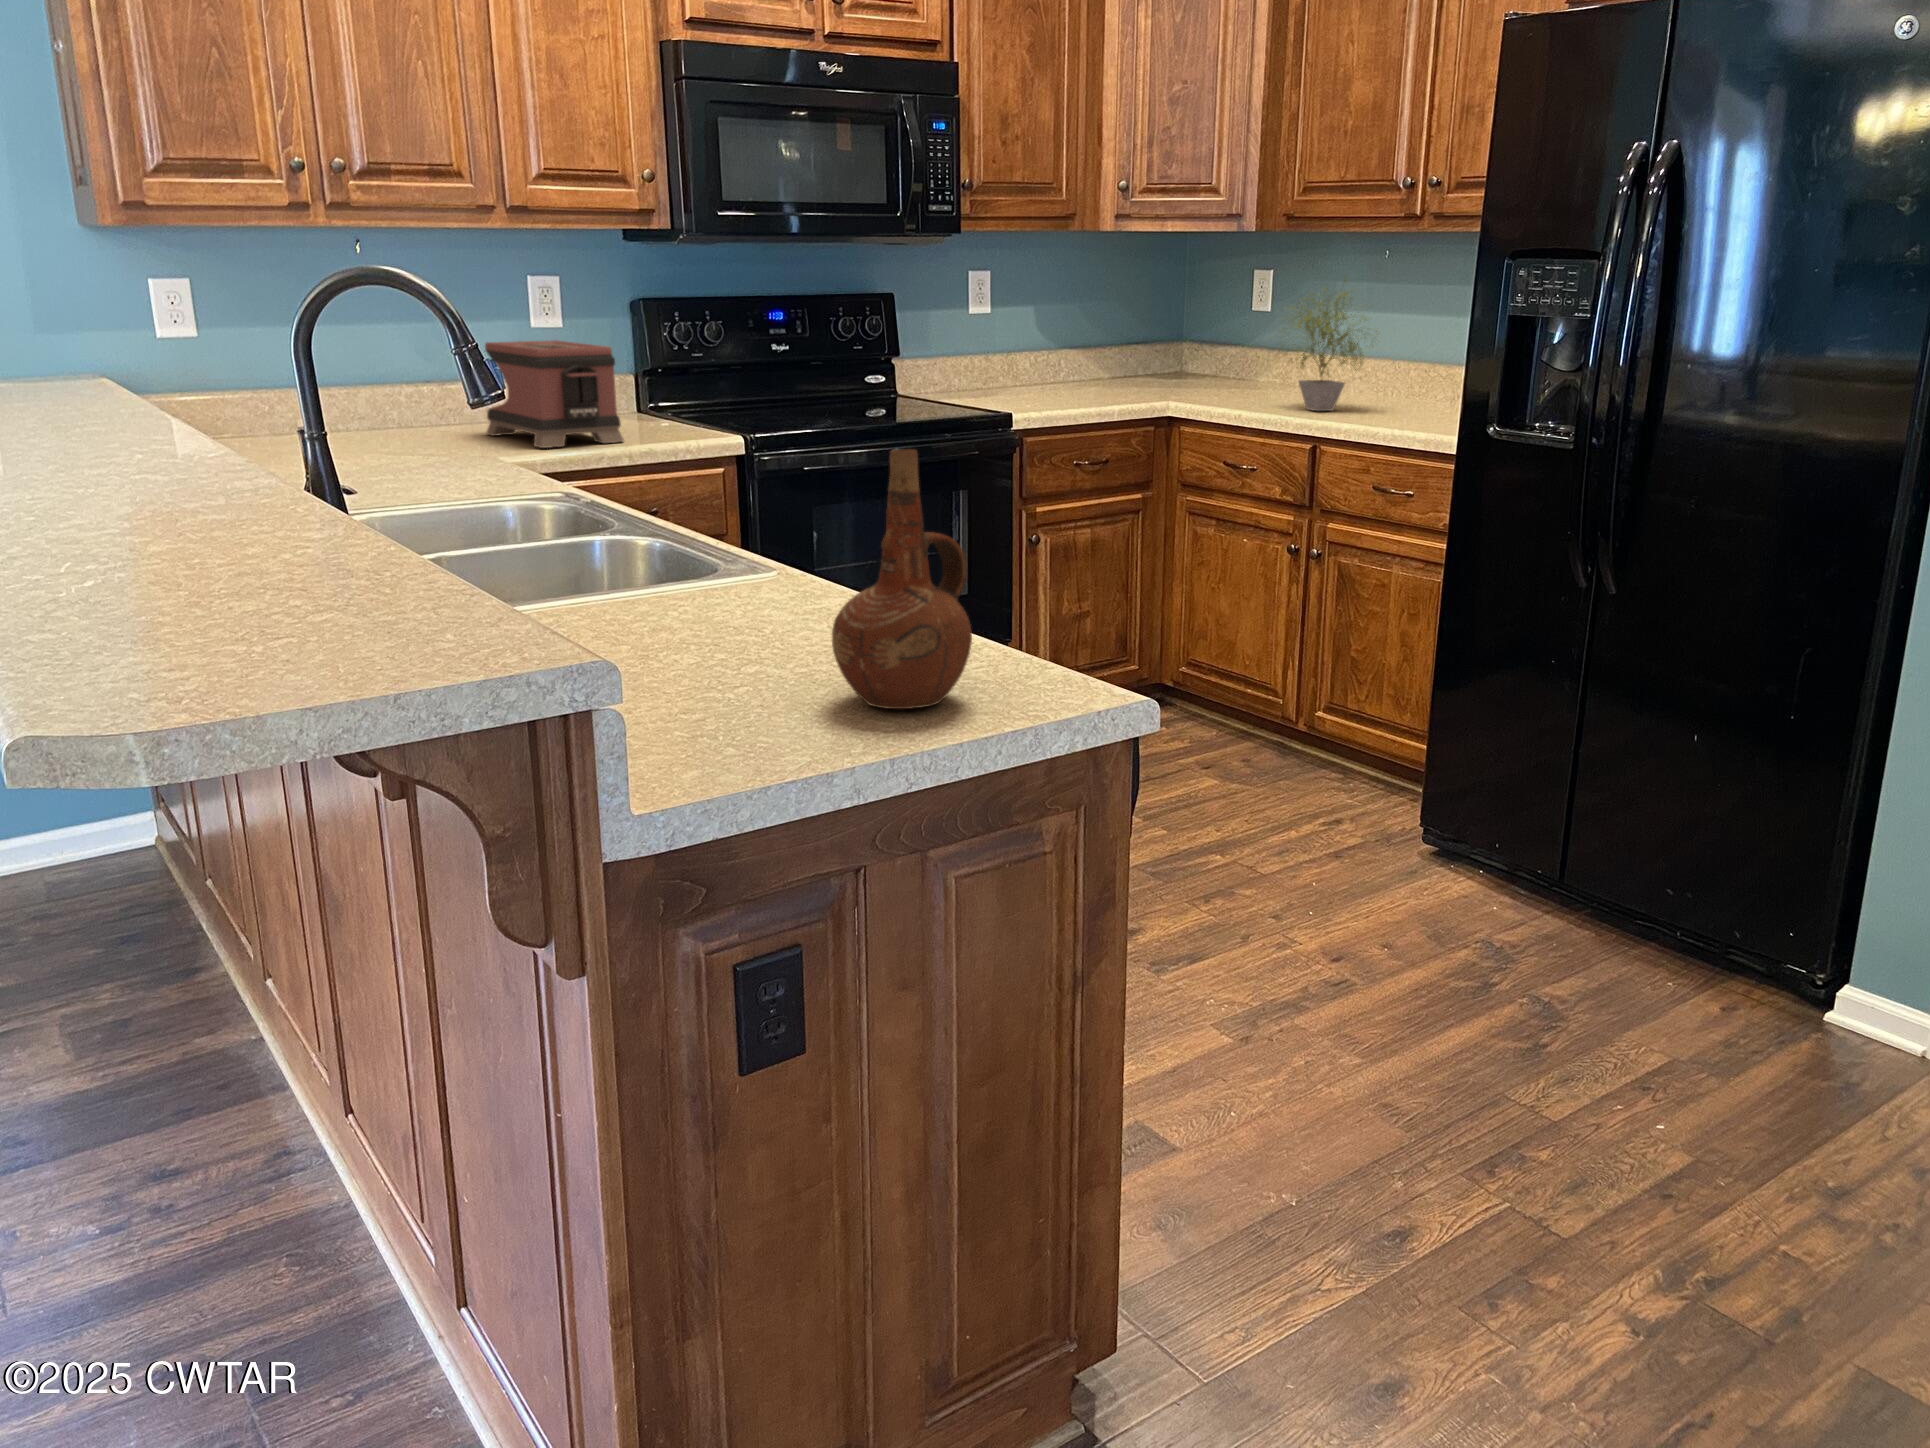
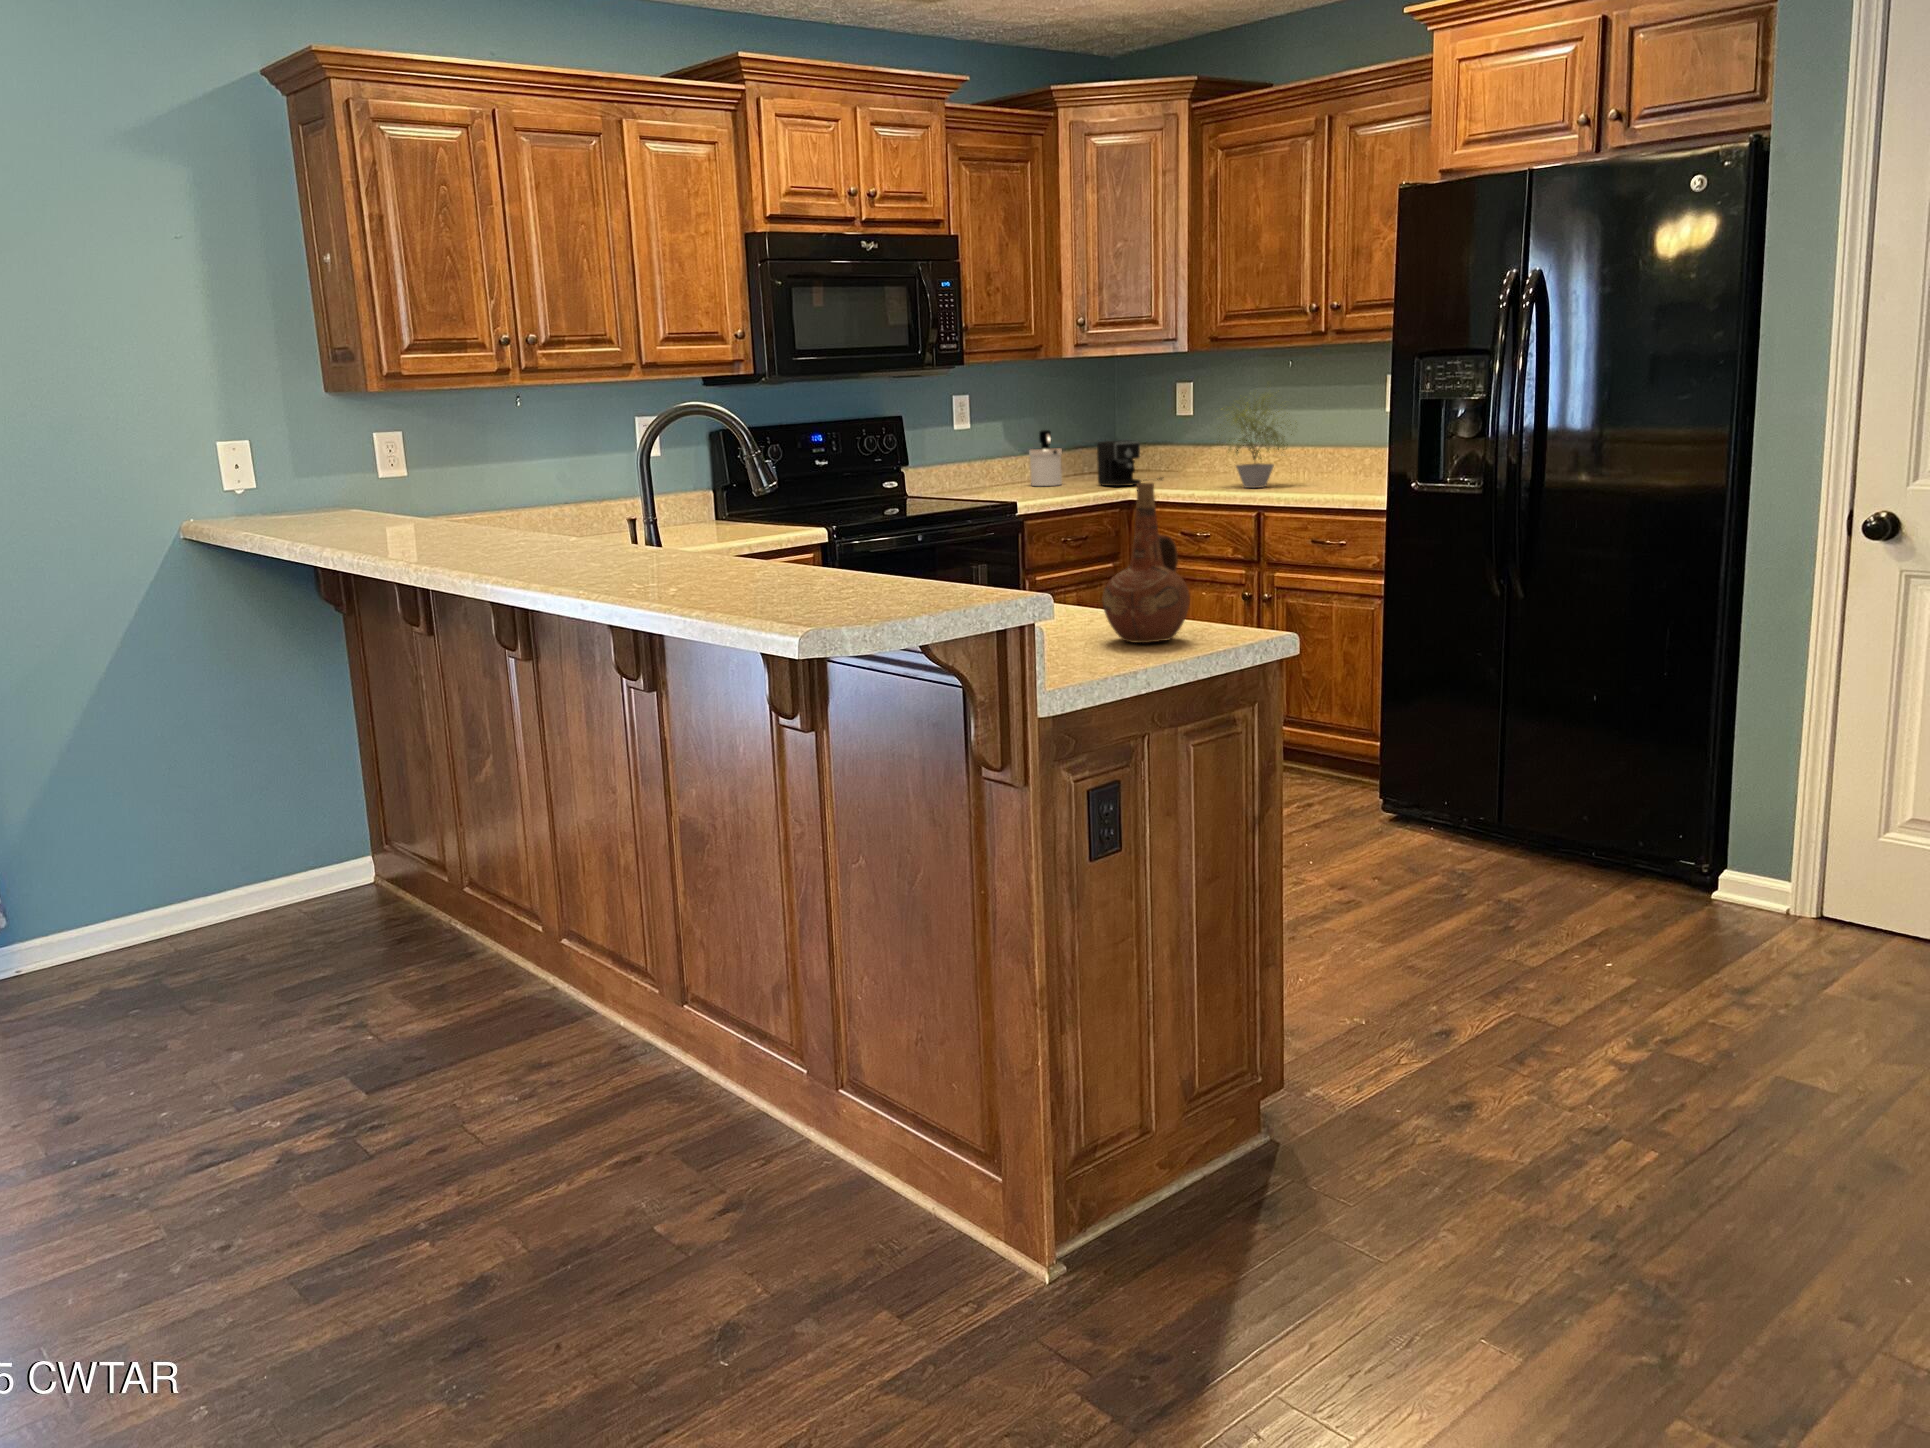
soap dispenser: none [1060,320,1100,390] -> present [1029,430,1062,486]
coffee maker: none [1138,339,1223,397] -> present [1097,440,1163,486]
toaster: present [485,340,624,448] -> none [622,464,741,544]

